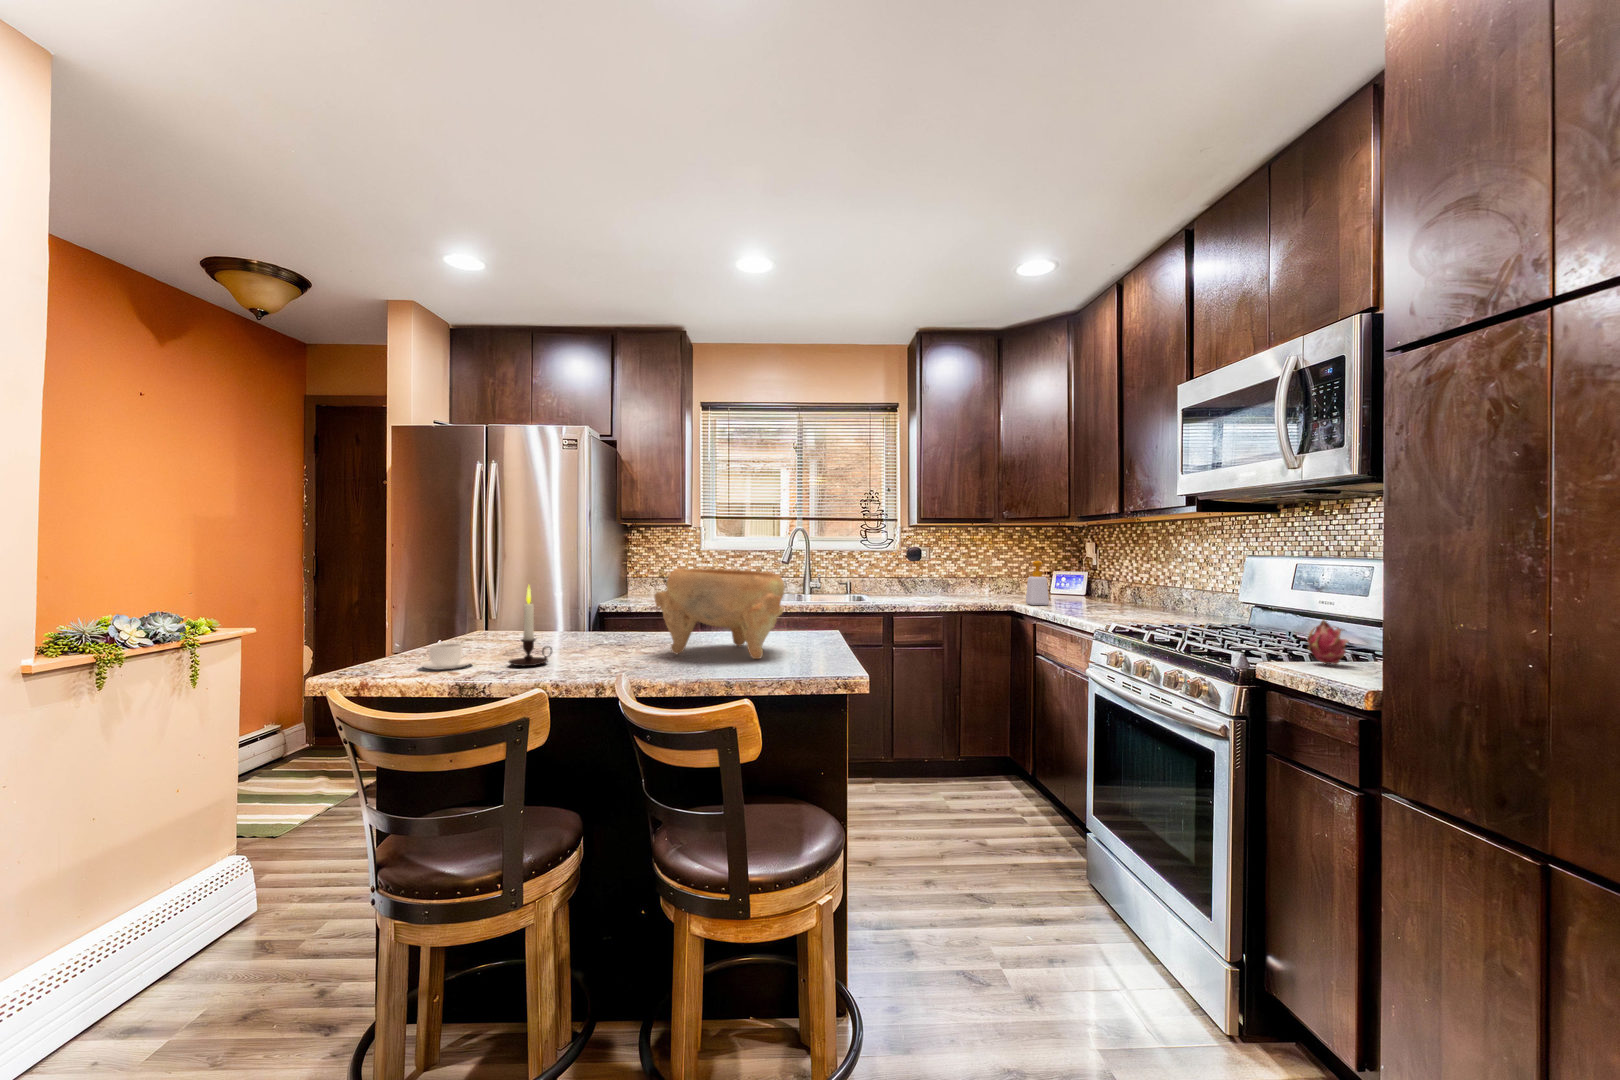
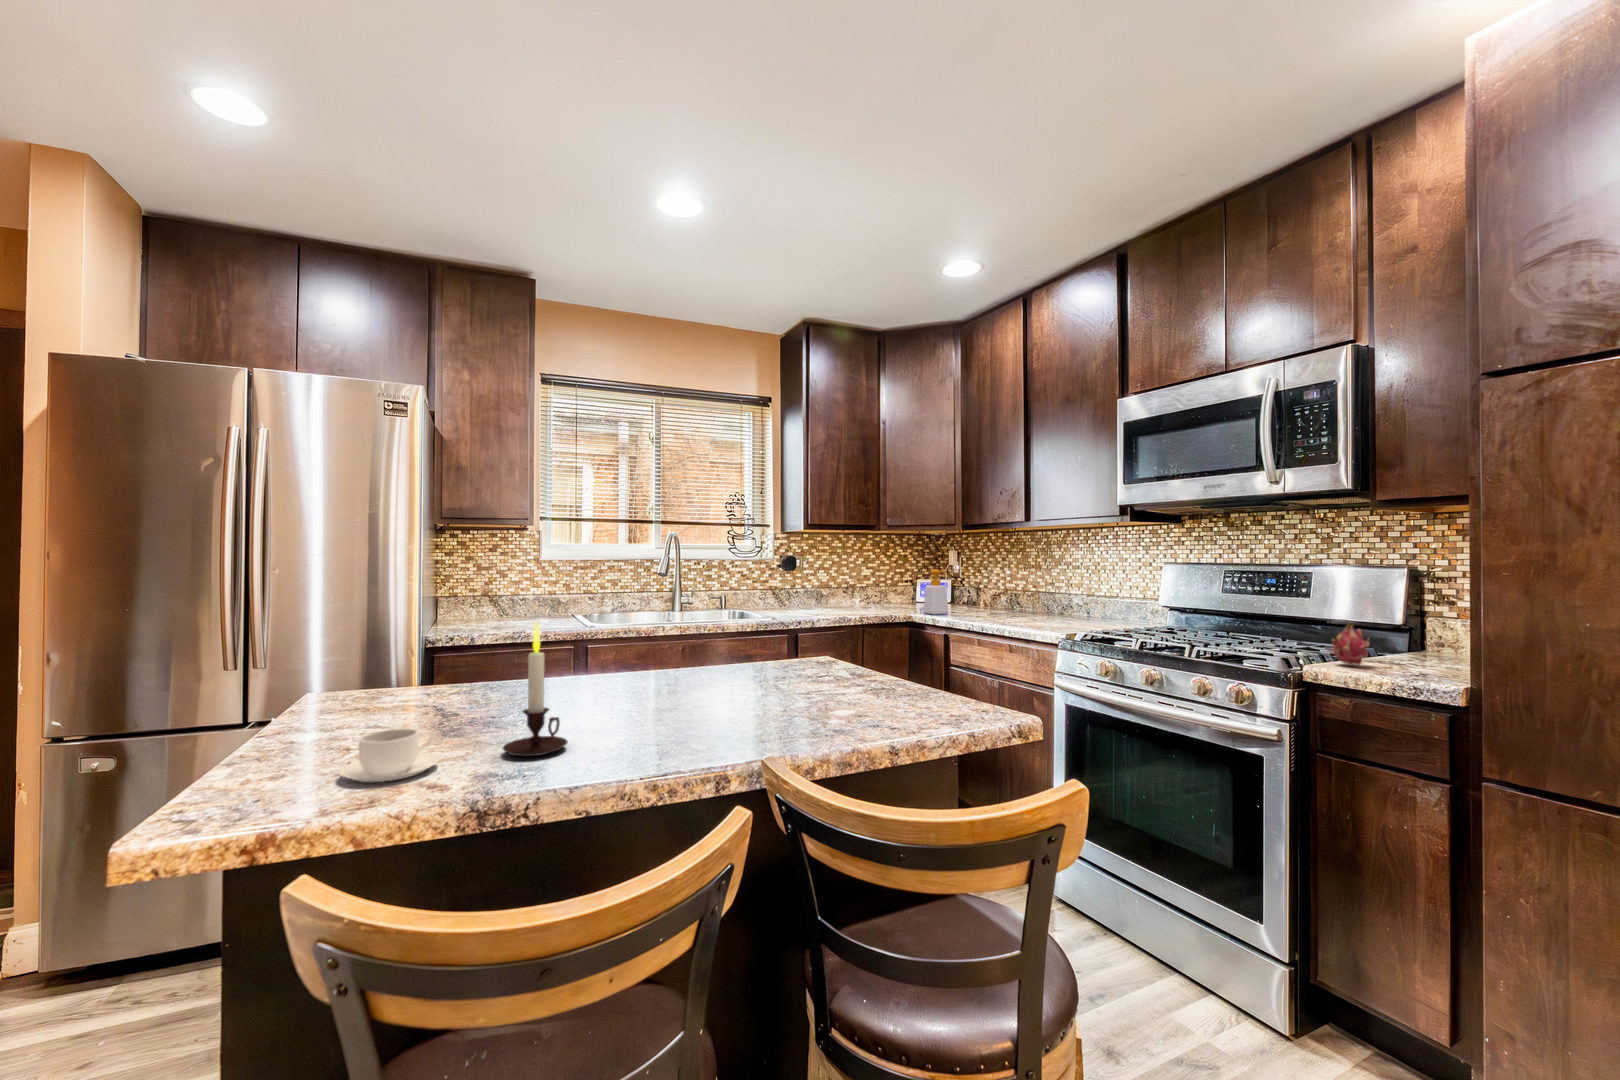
decorative bowl: present [655,569,785,659] -> none [697,588,878,709]

